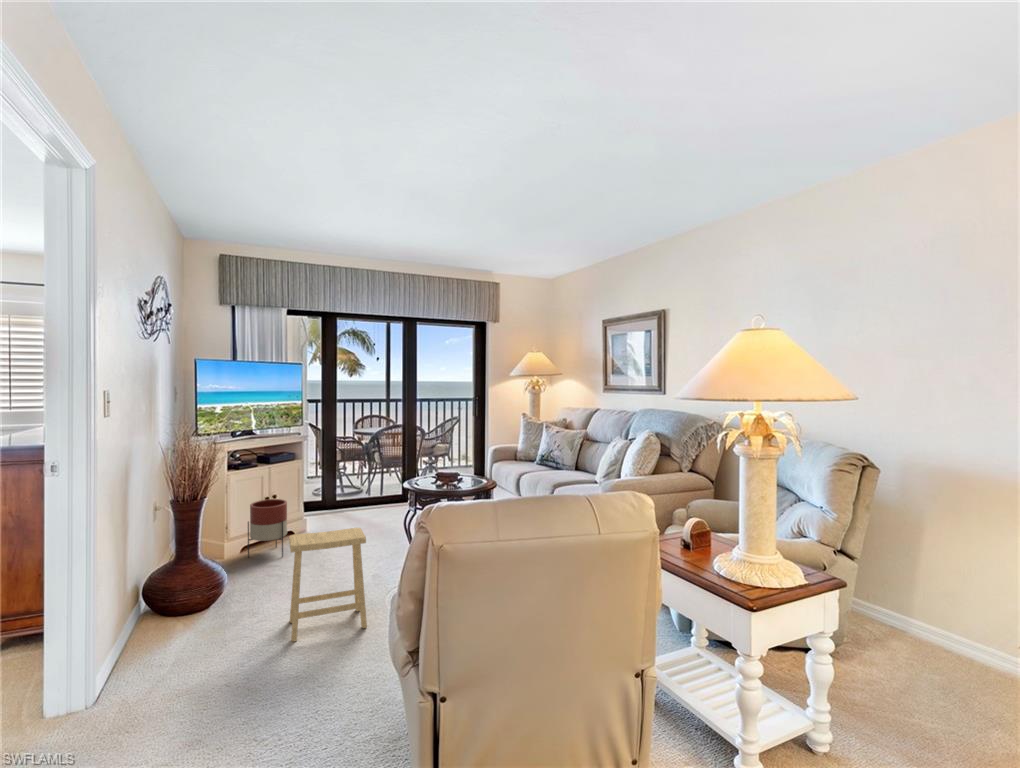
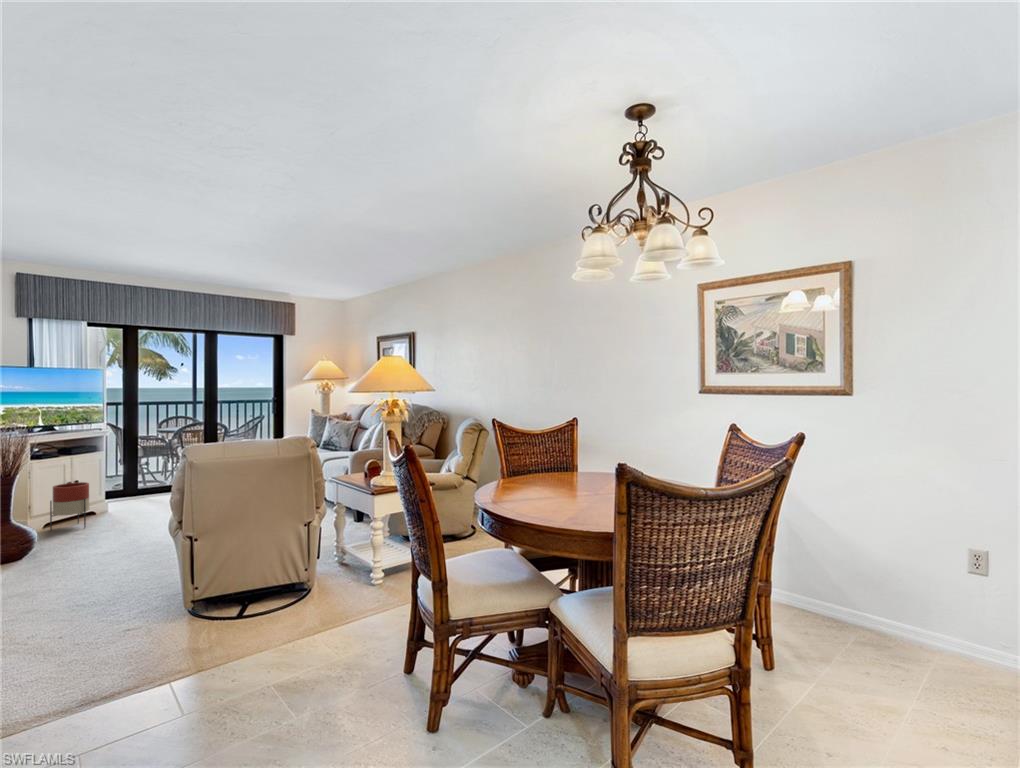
footstool: present [289,528,367,642] -> none [93,486,160,567]

